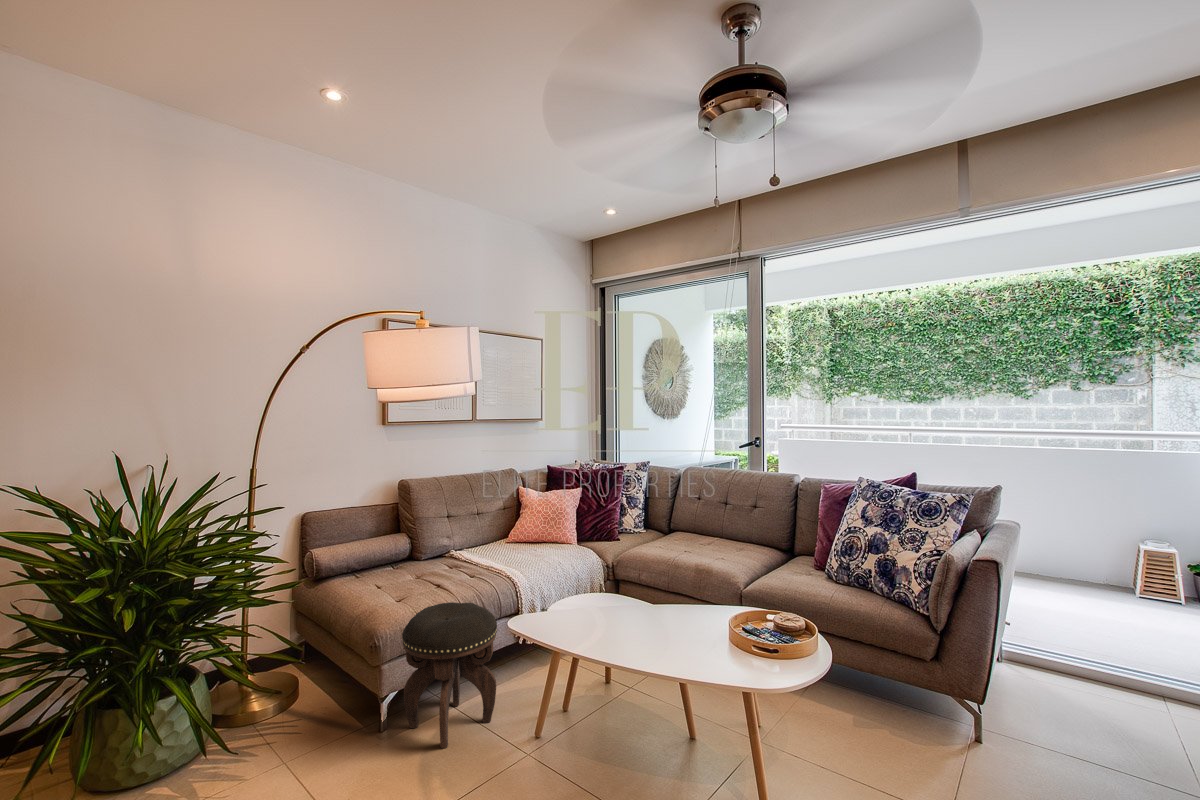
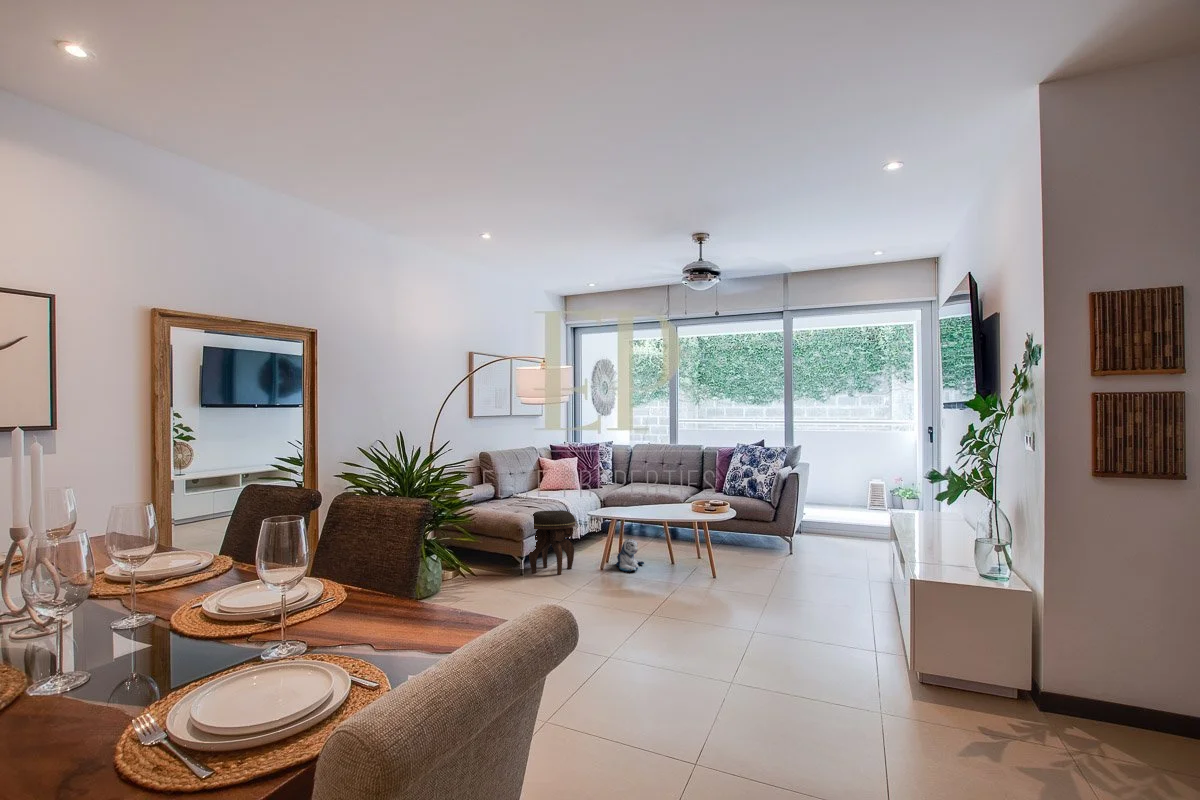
plush toy: none [564,686,628,775] -> present [616,539,644,572]

